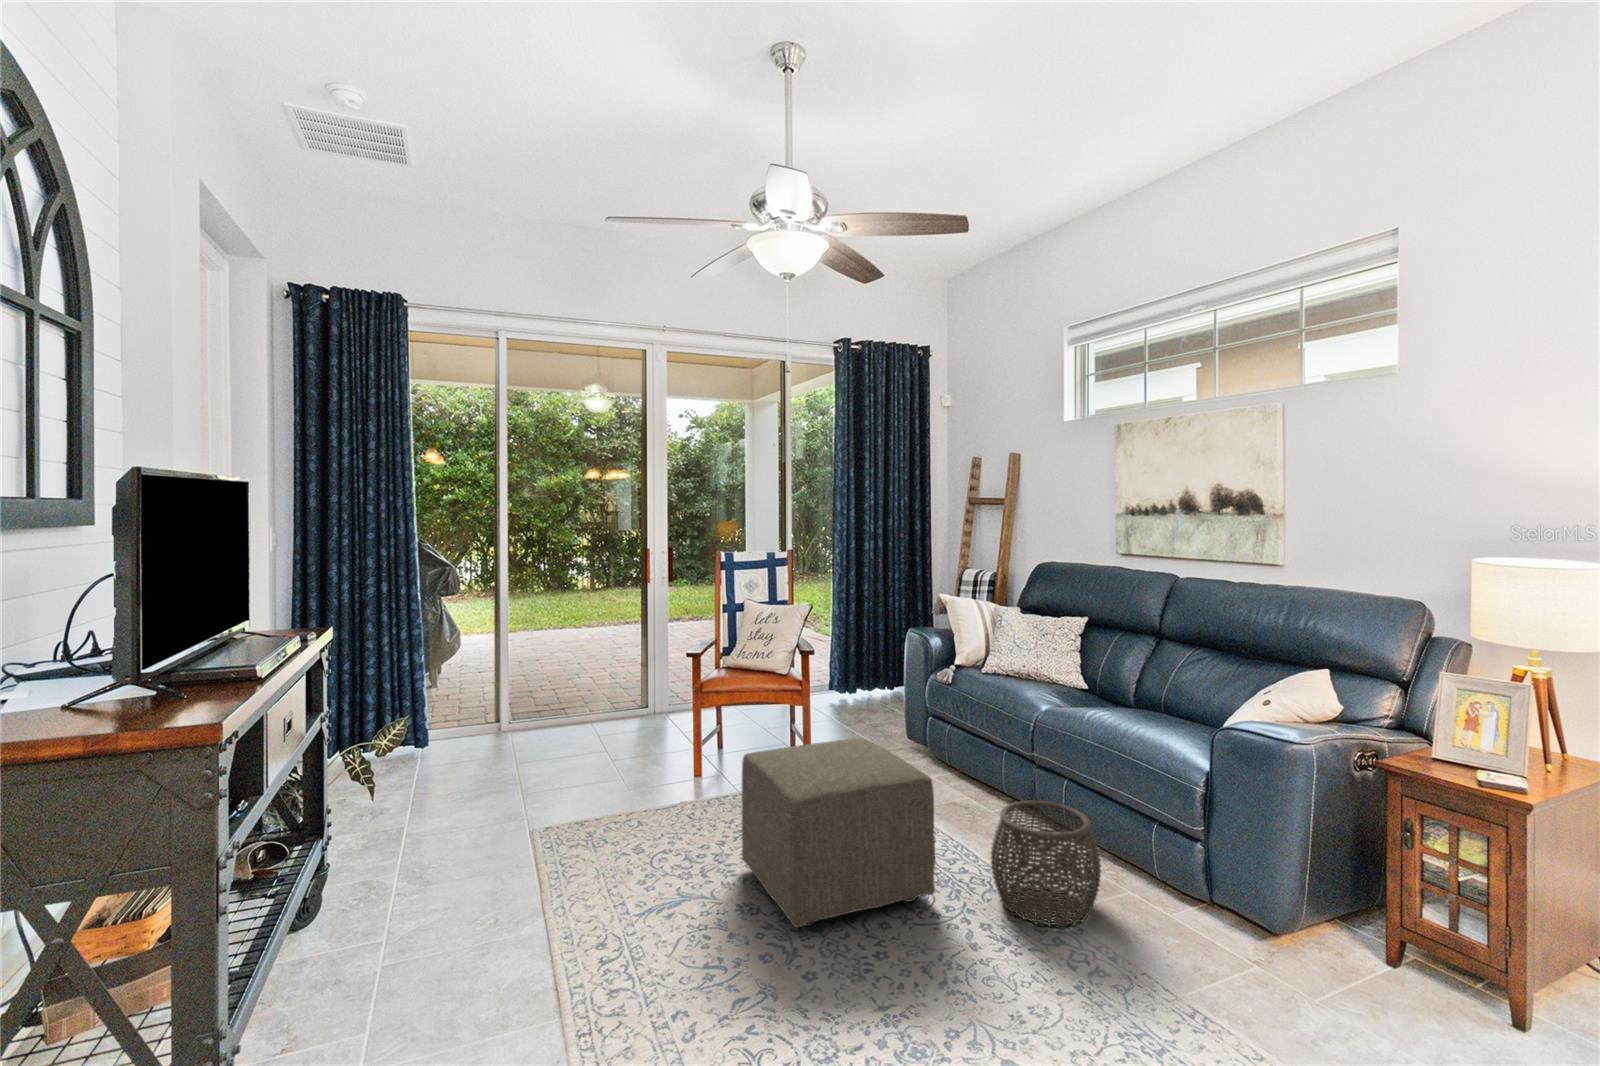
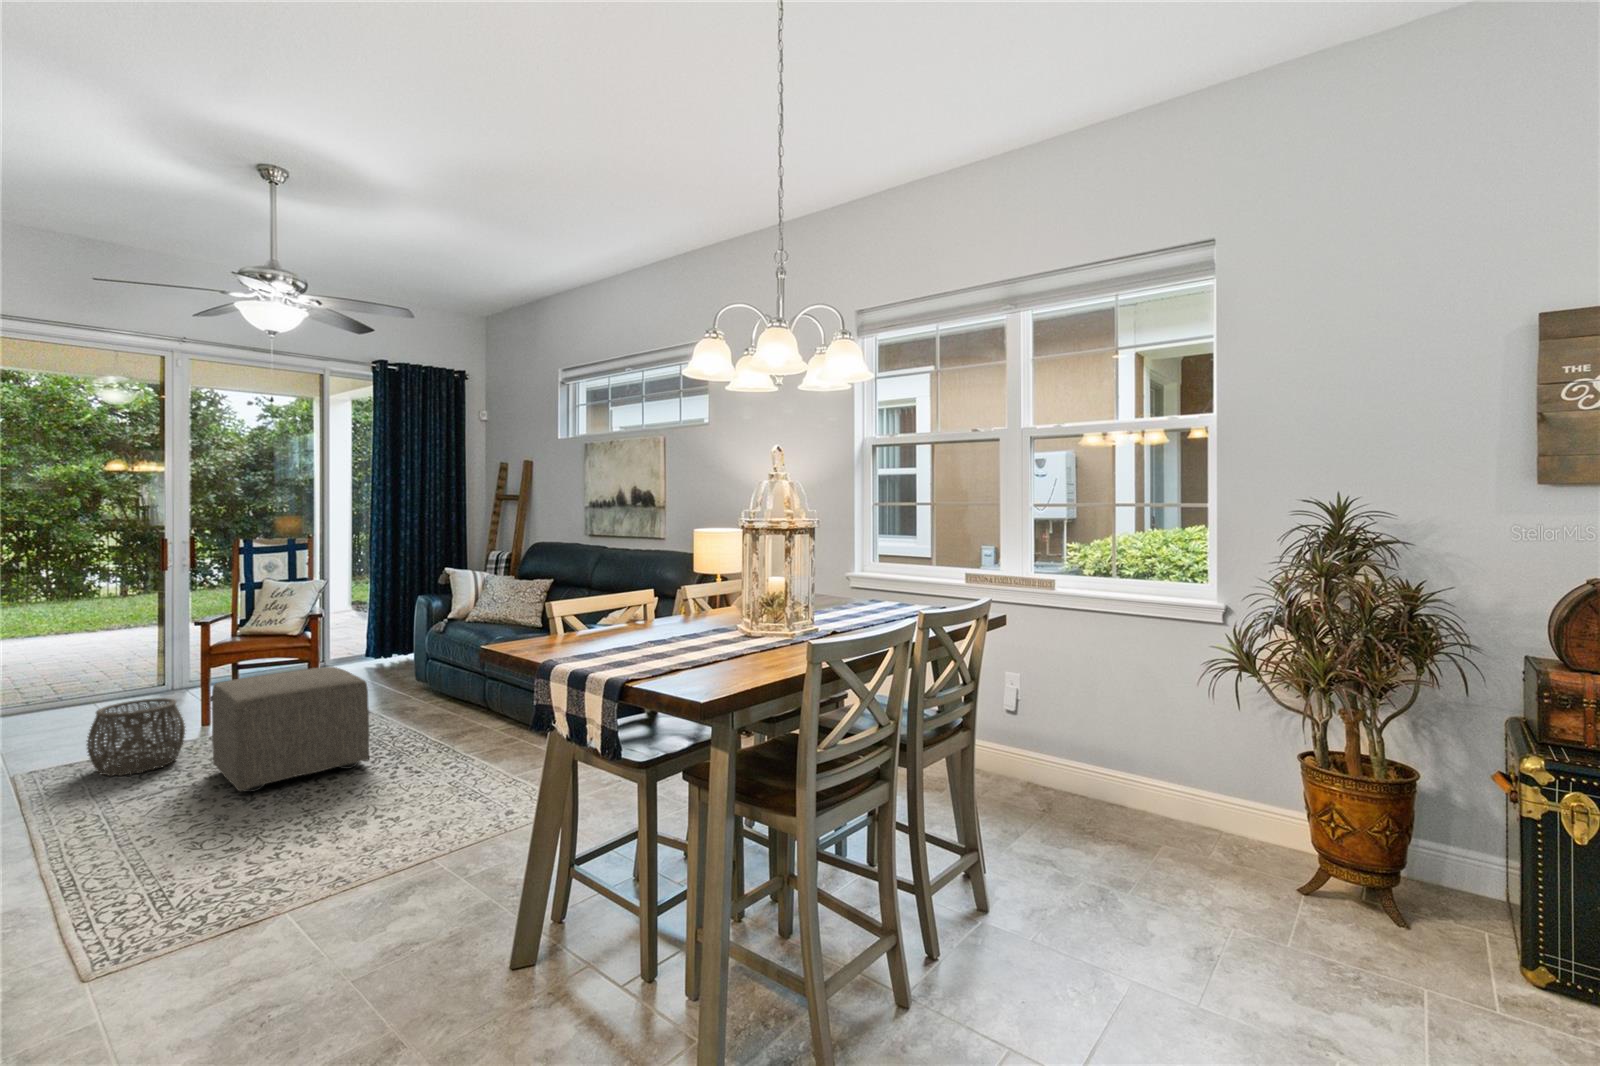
woven basket: present [990,801,1101,927] -> present [87,698,185,776]

